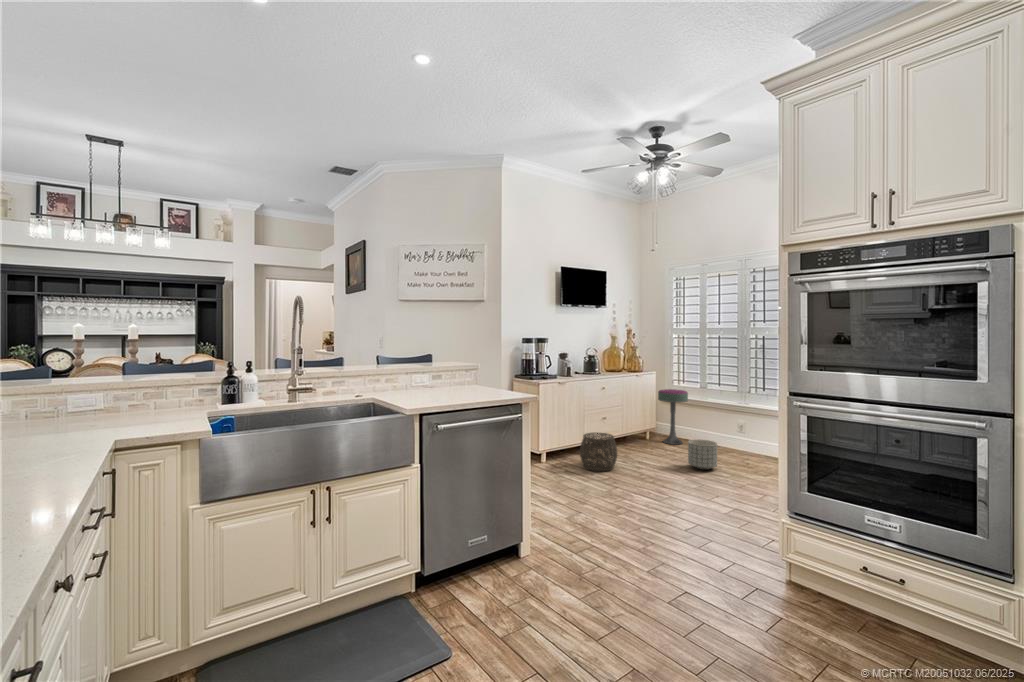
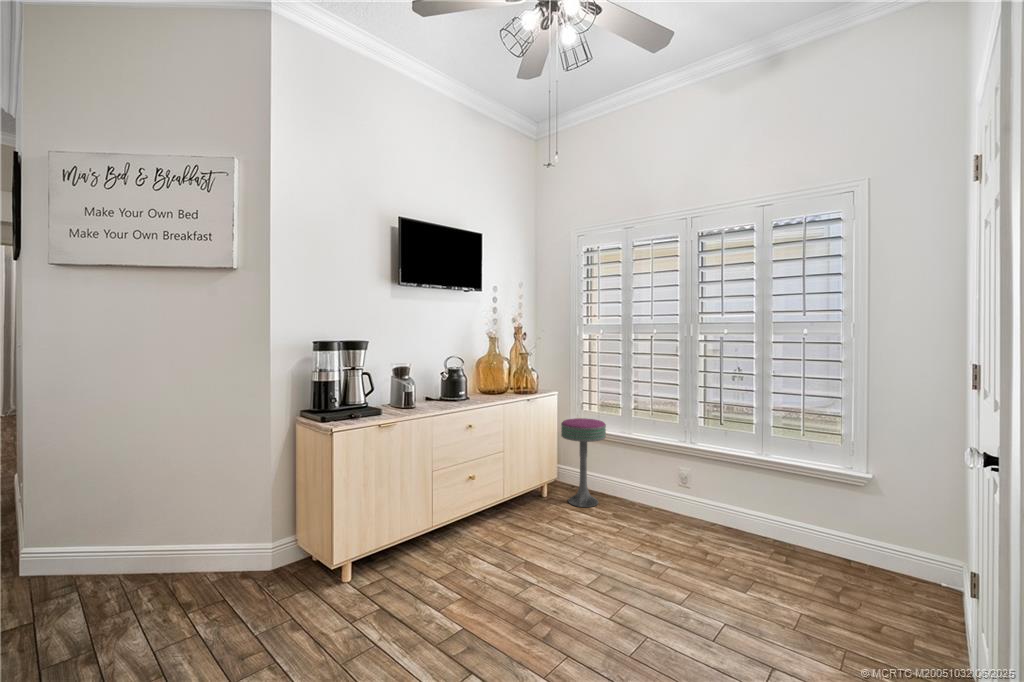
woven basket: present [580,433,617,471] -> none [414,516,487,602]
planter: present [688,439,717,470] -> none [611,517,661,576]

